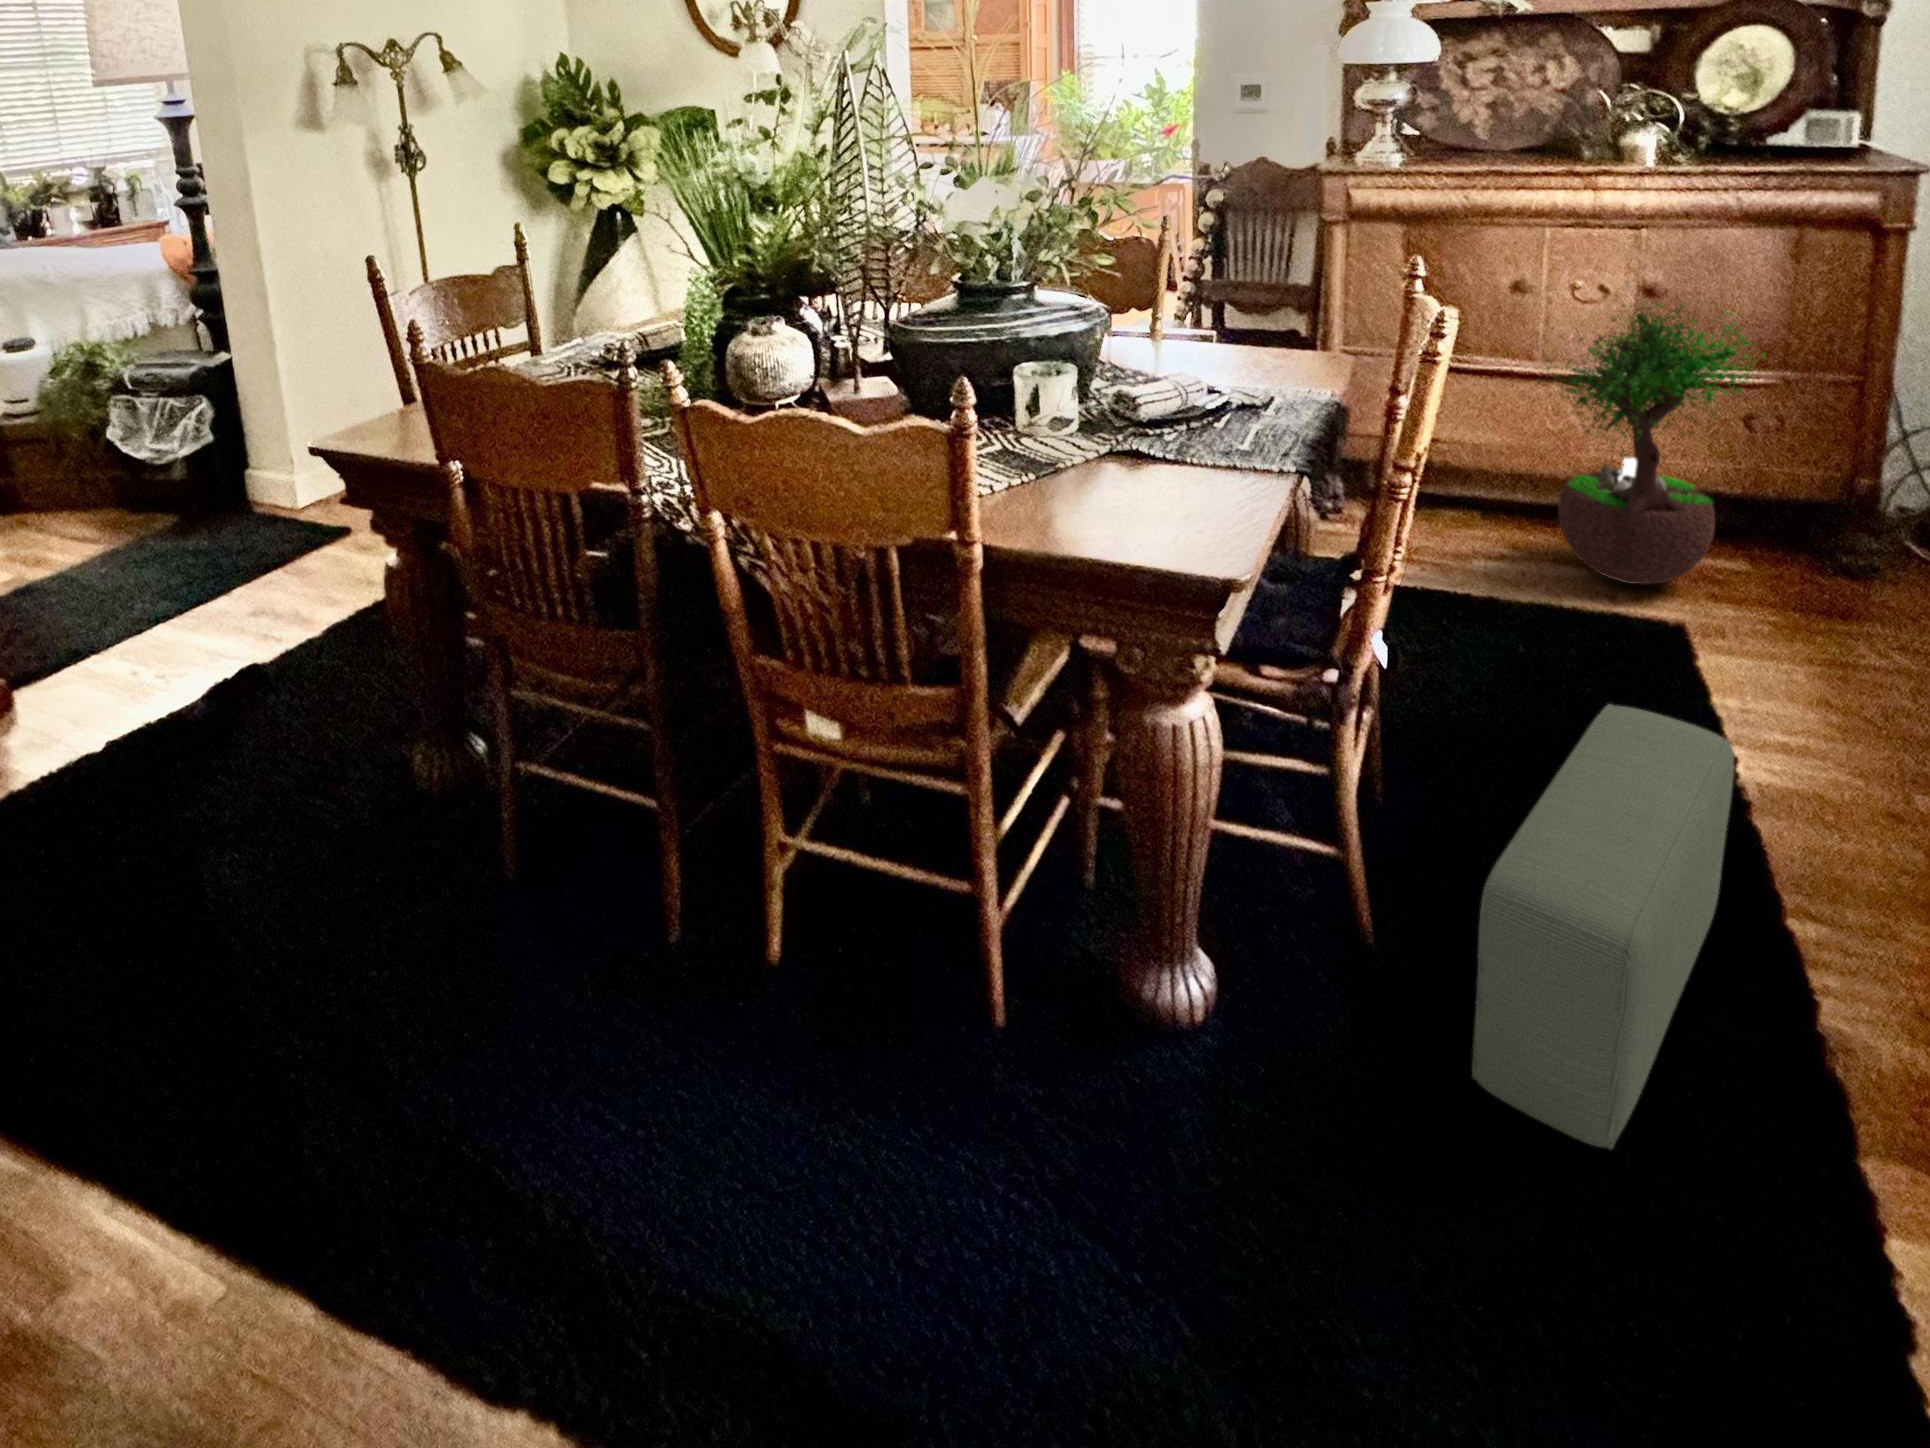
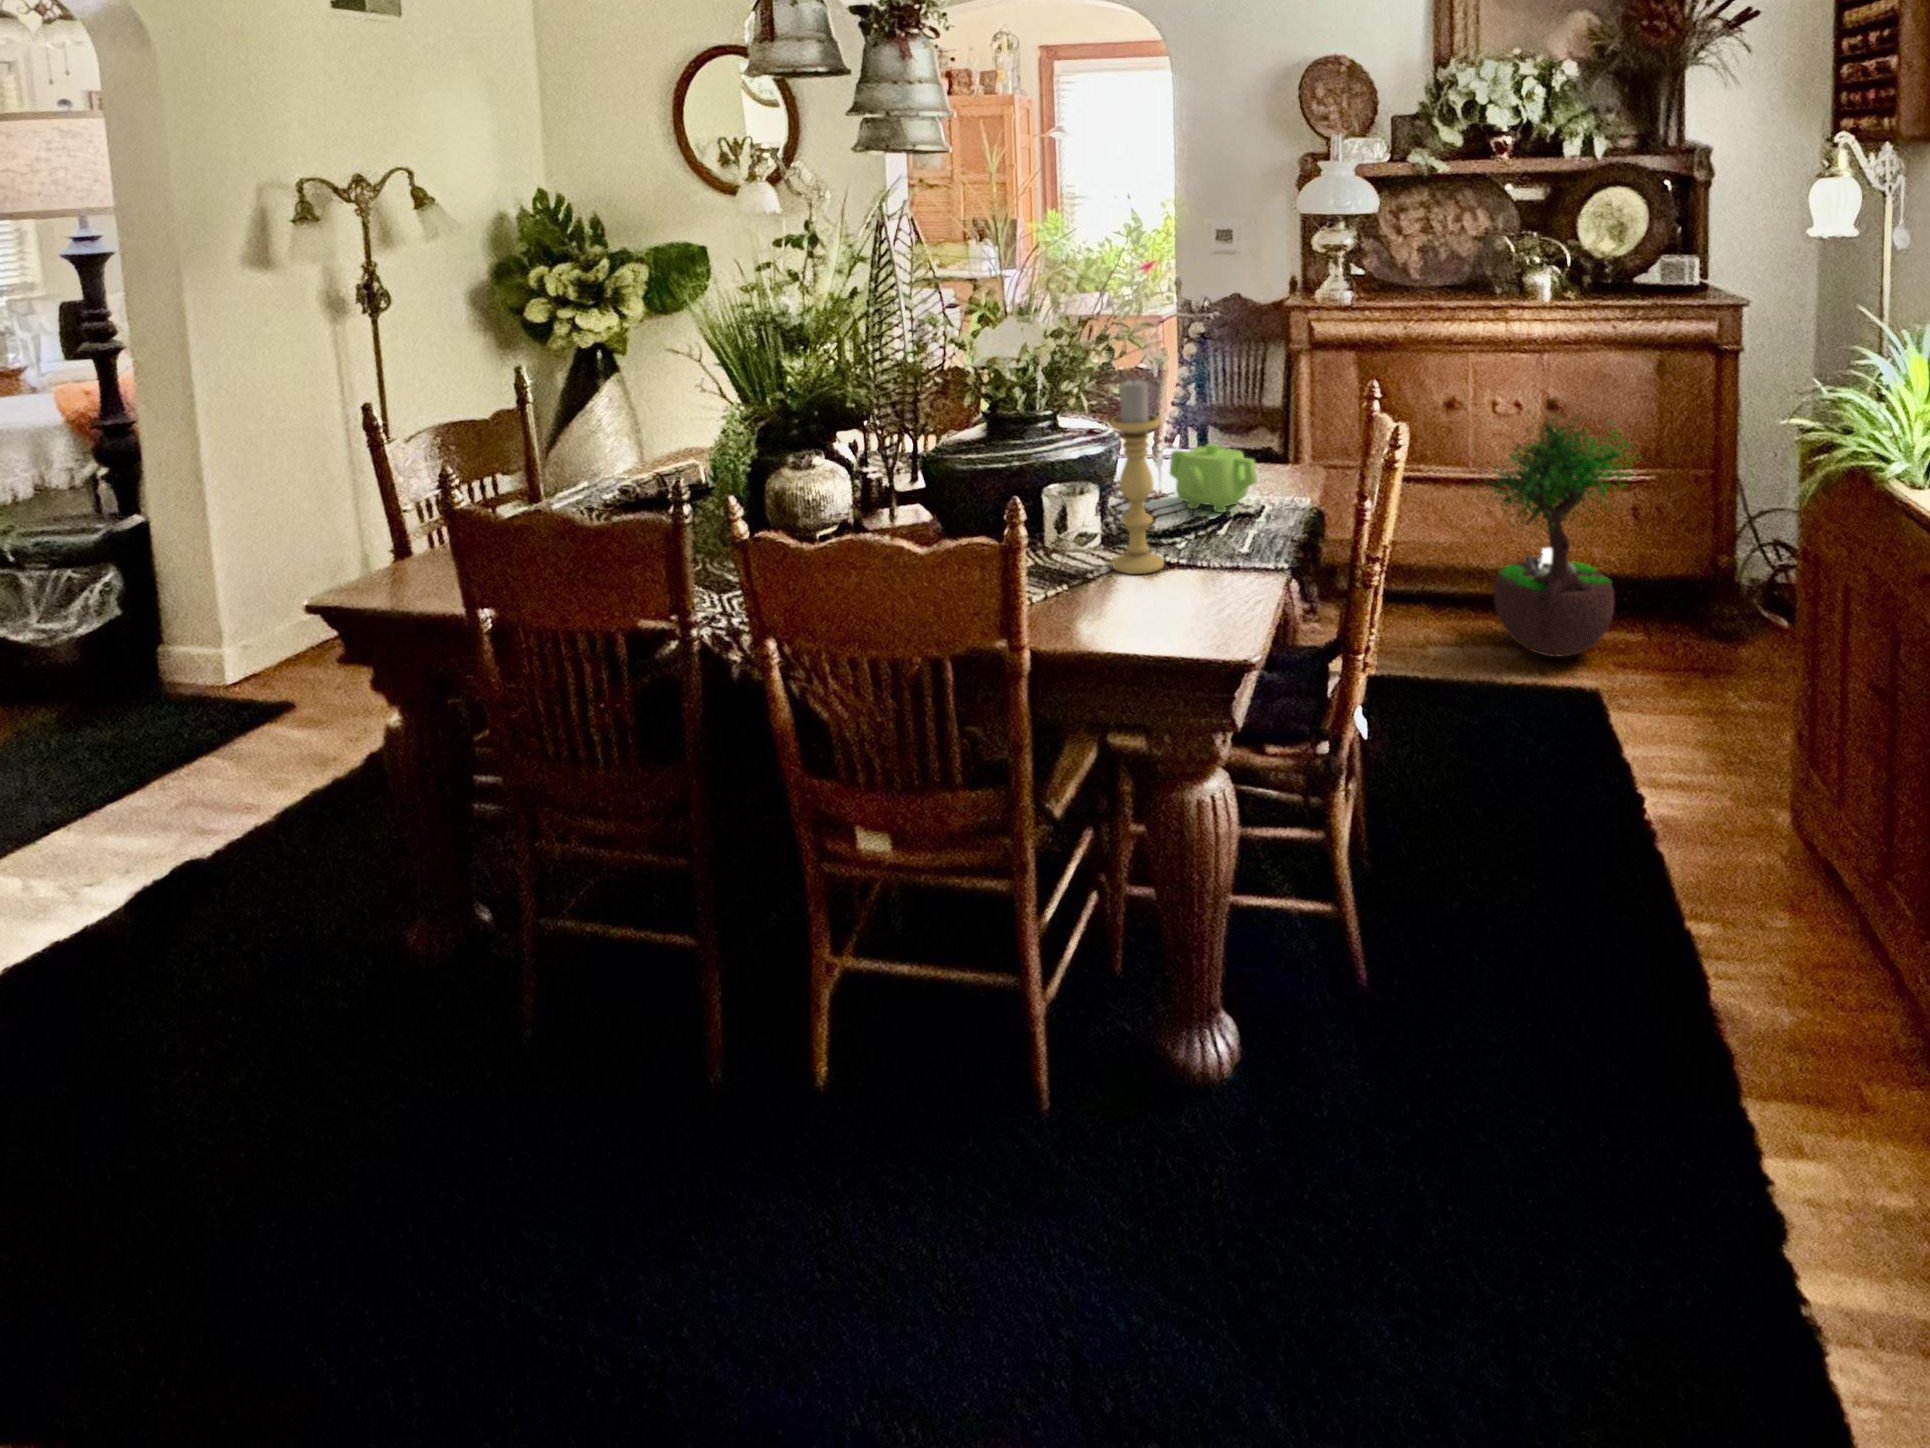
candle holder: none [1090,246,1149,466] -> present [1110,380,1164,574]
teapot: none [1165,323,1267,401] -> present [1170,443,1257,512]
pouf: present [1472,704,1734,1149] -> none [1457,754,1639,1133]

